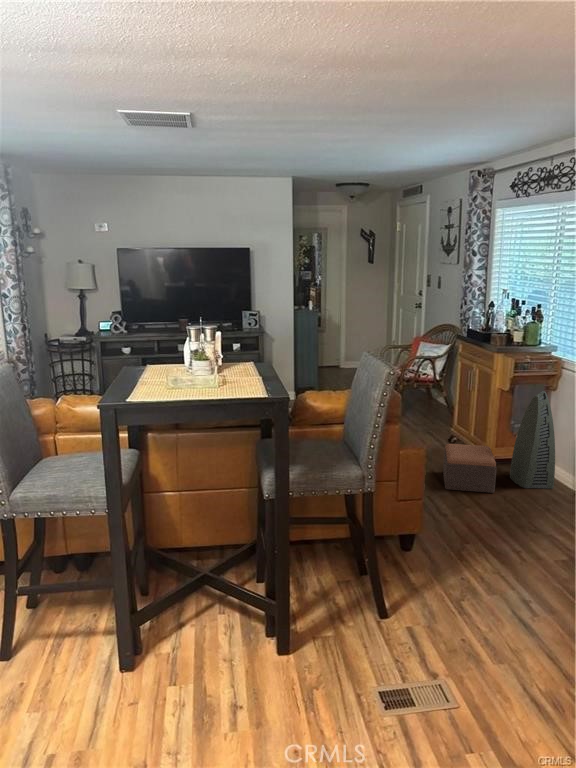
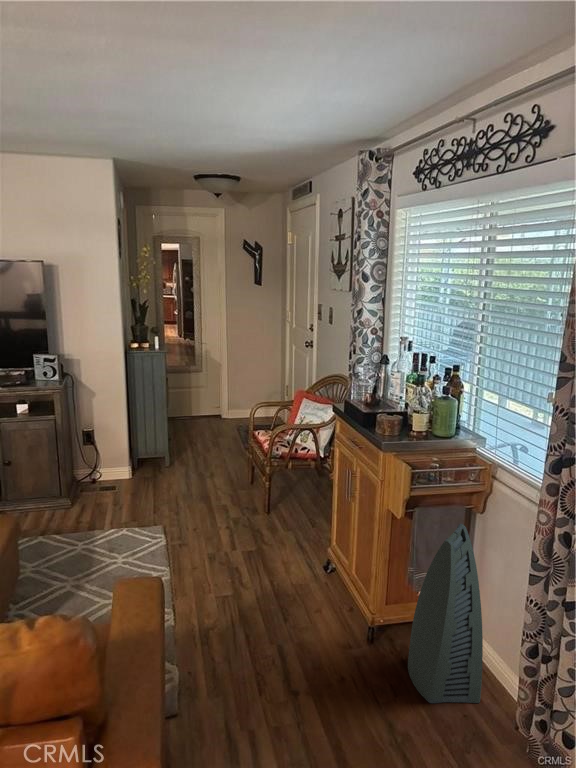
footstool: present [443,444,497,493] -> none [286,612,376,724]

